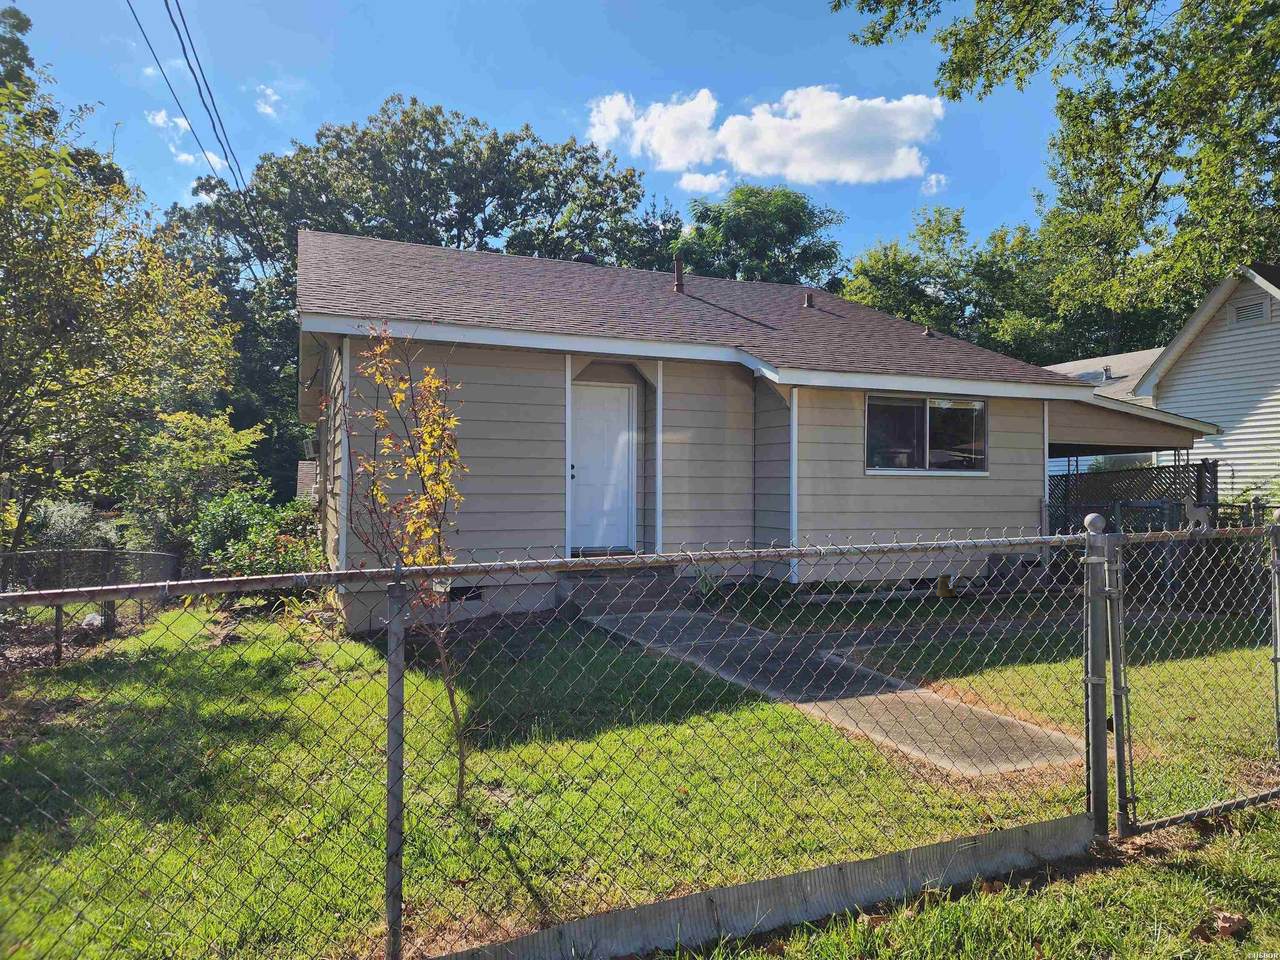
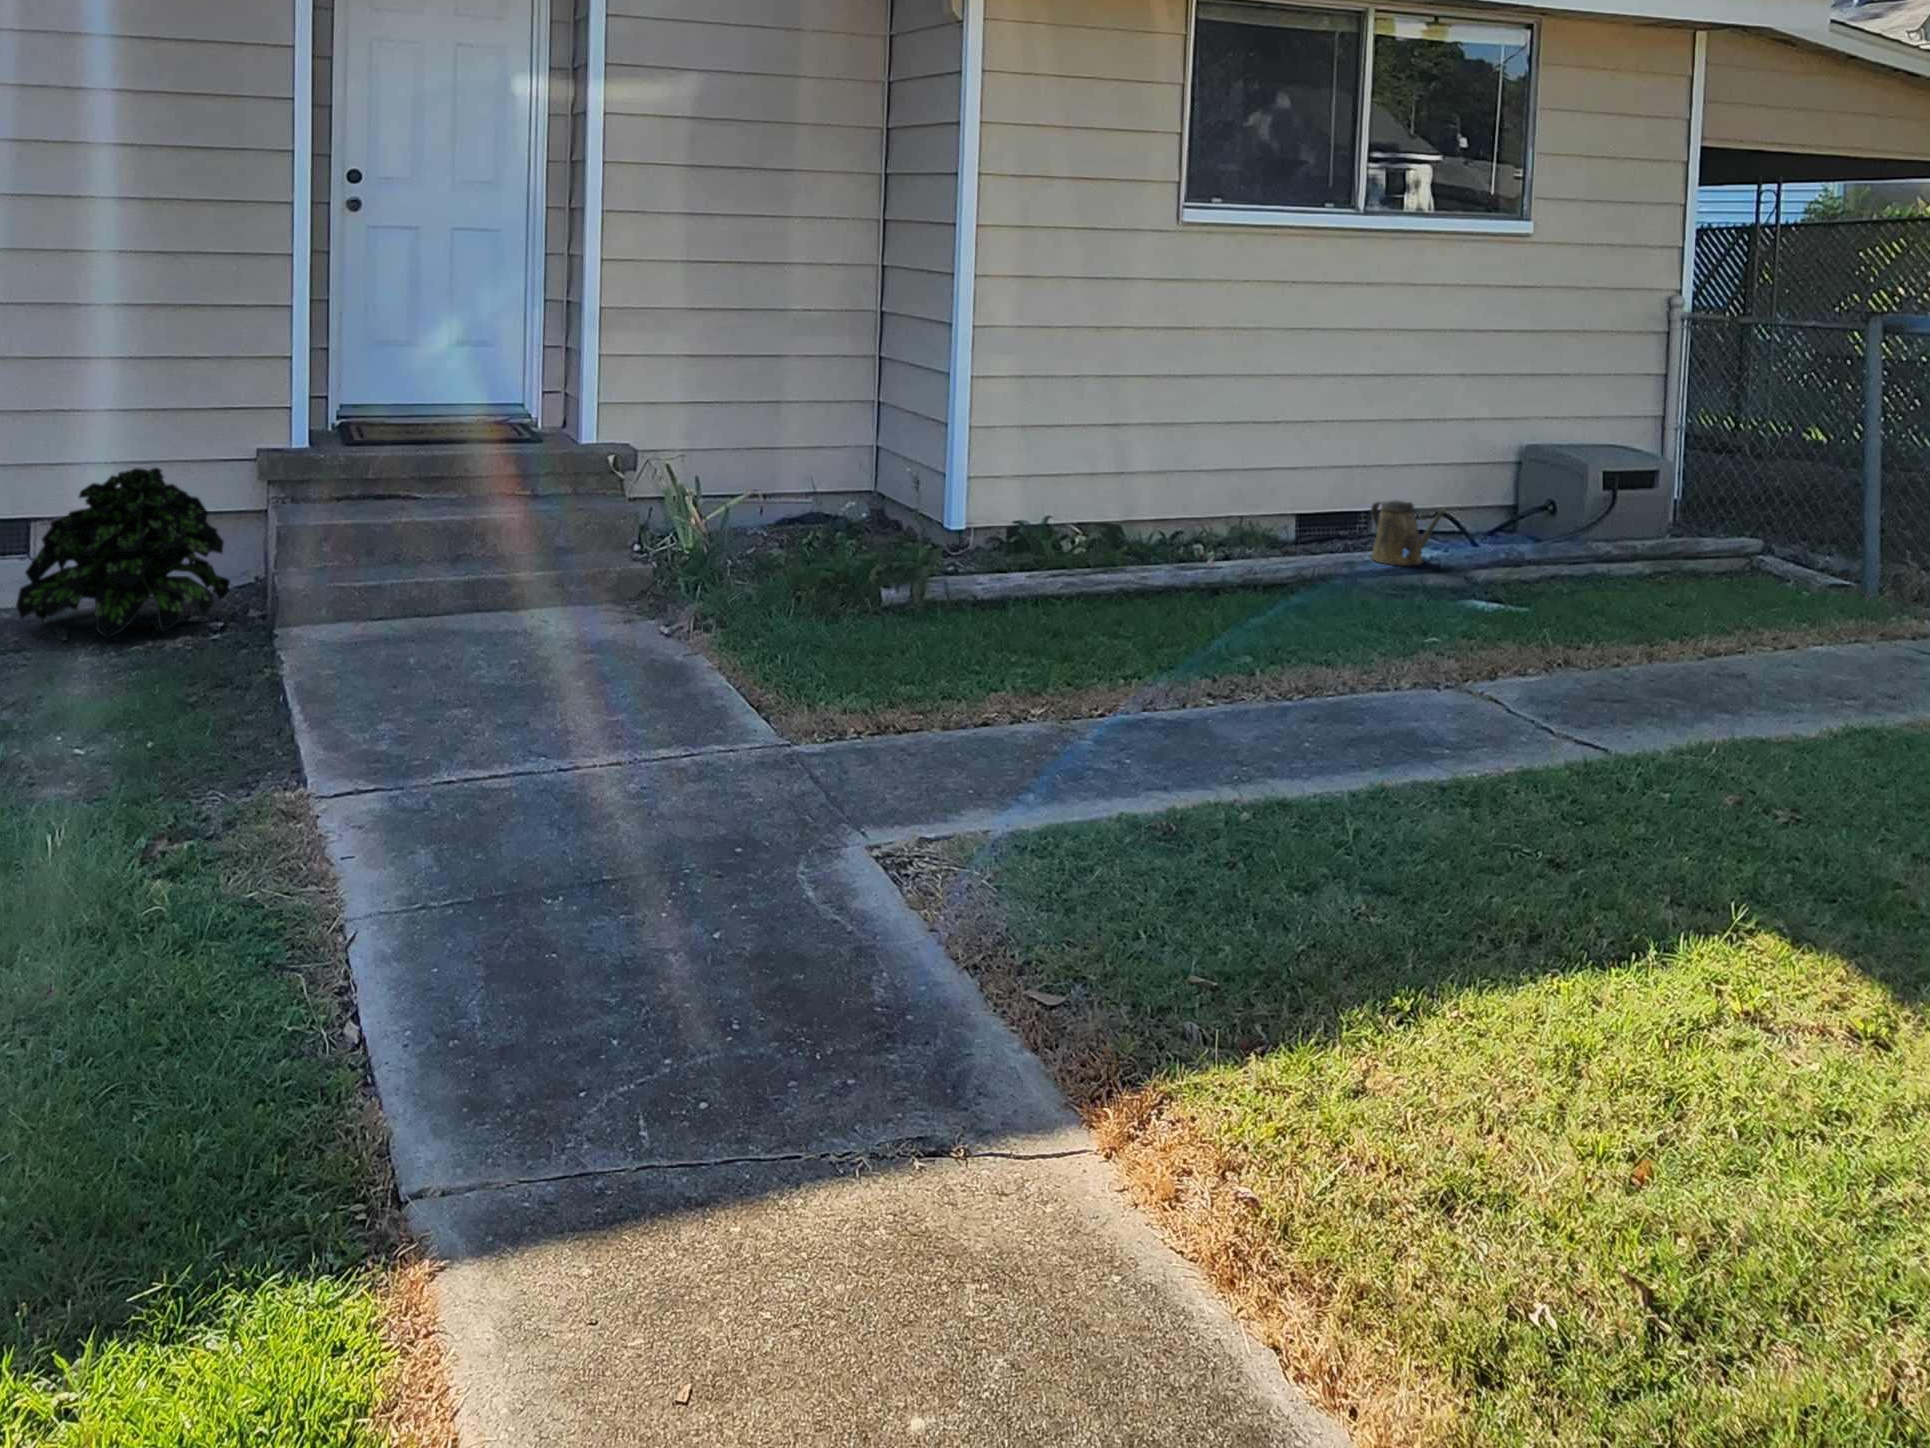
potted plant: none [494,568,558,624] -> present [16,468,230,638]

